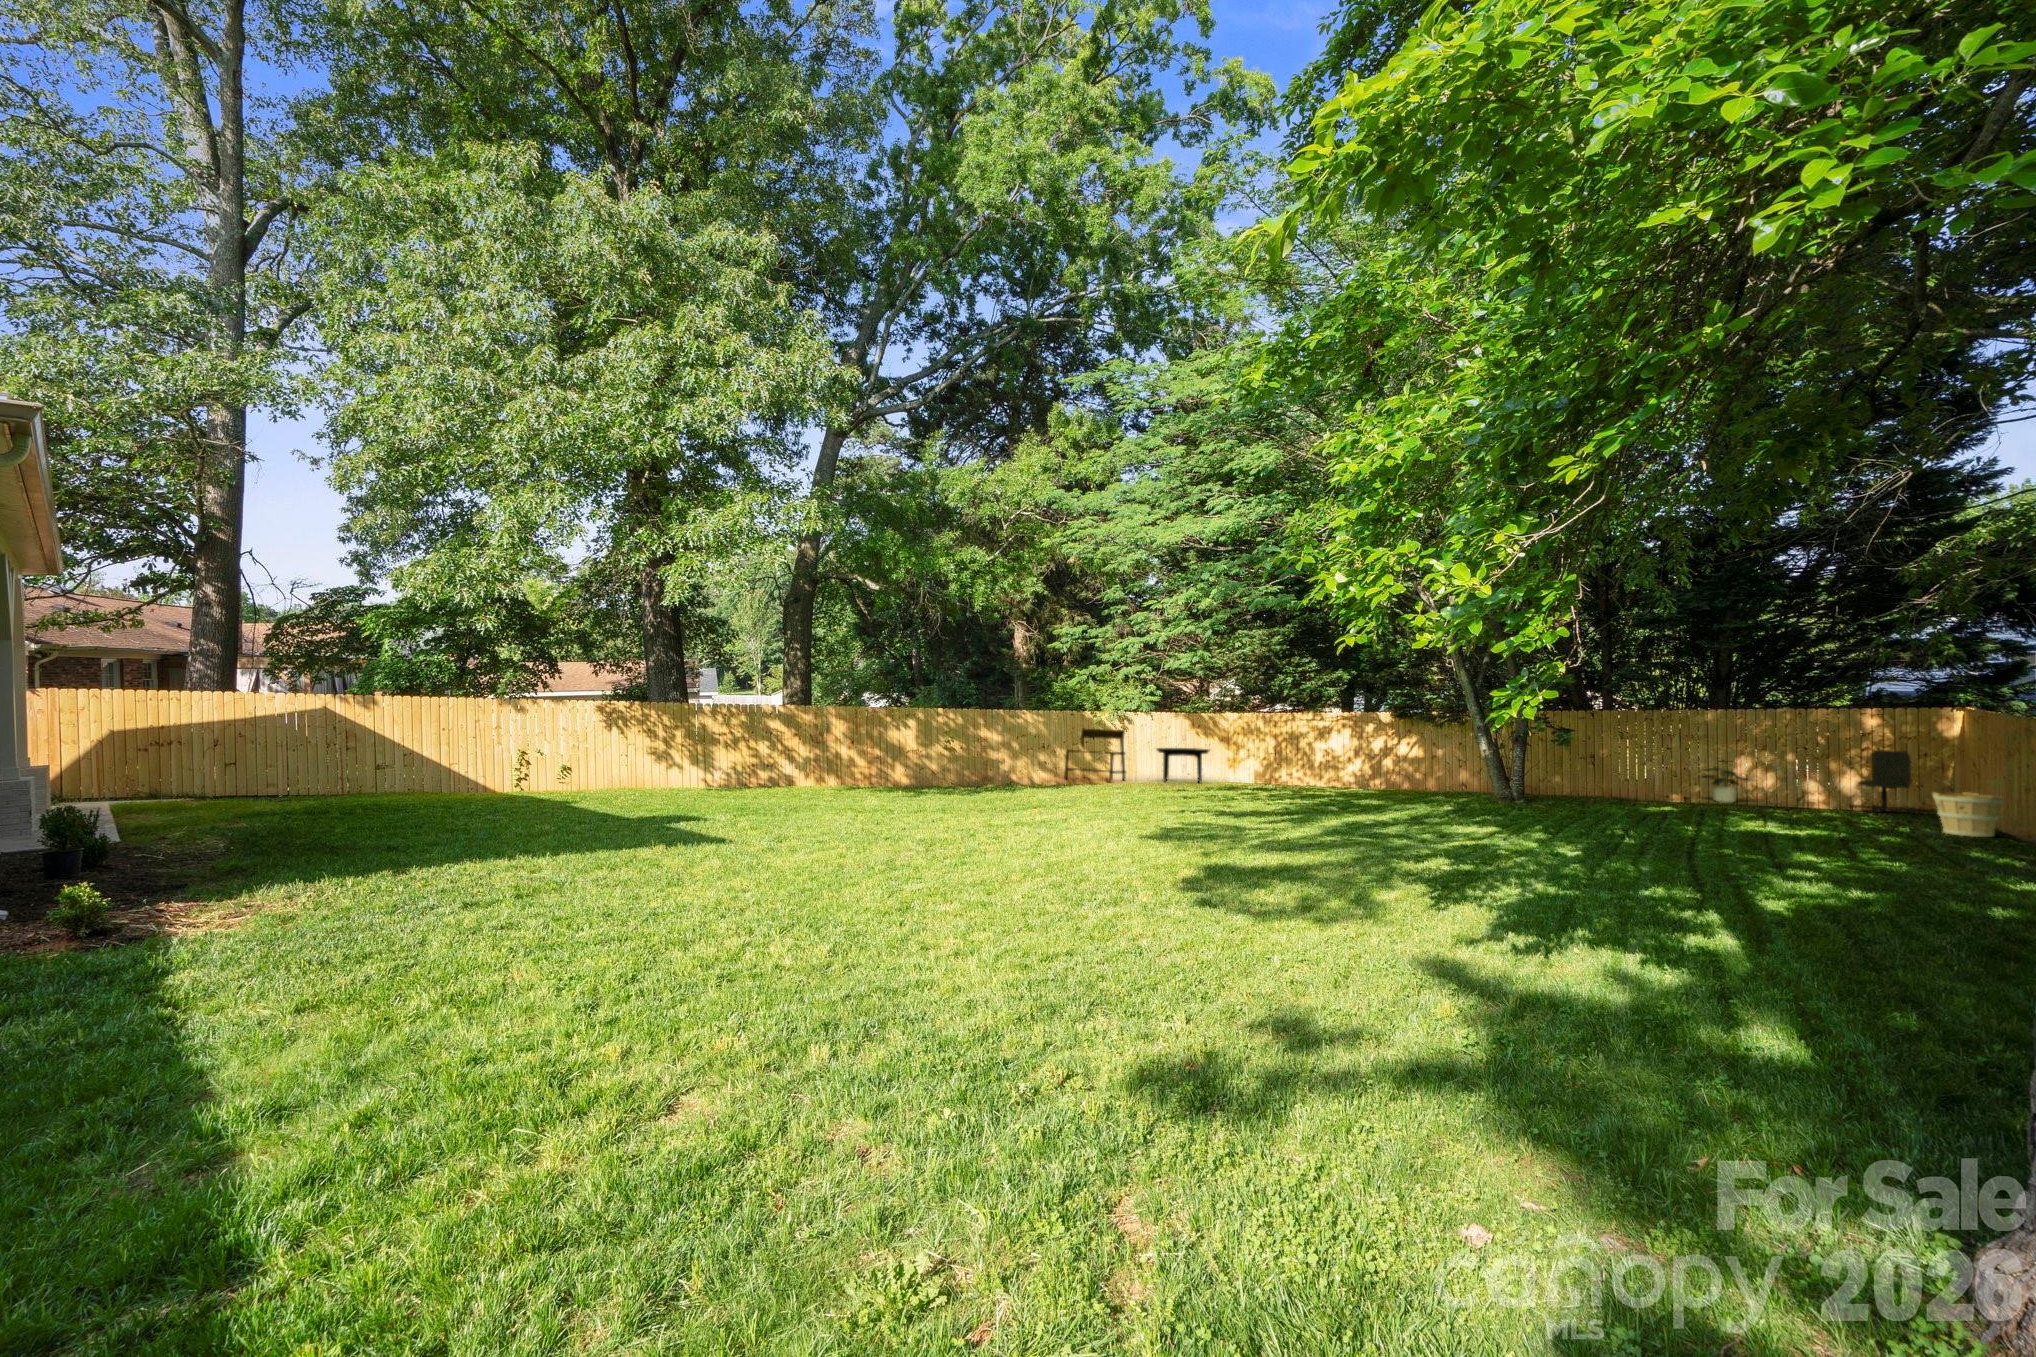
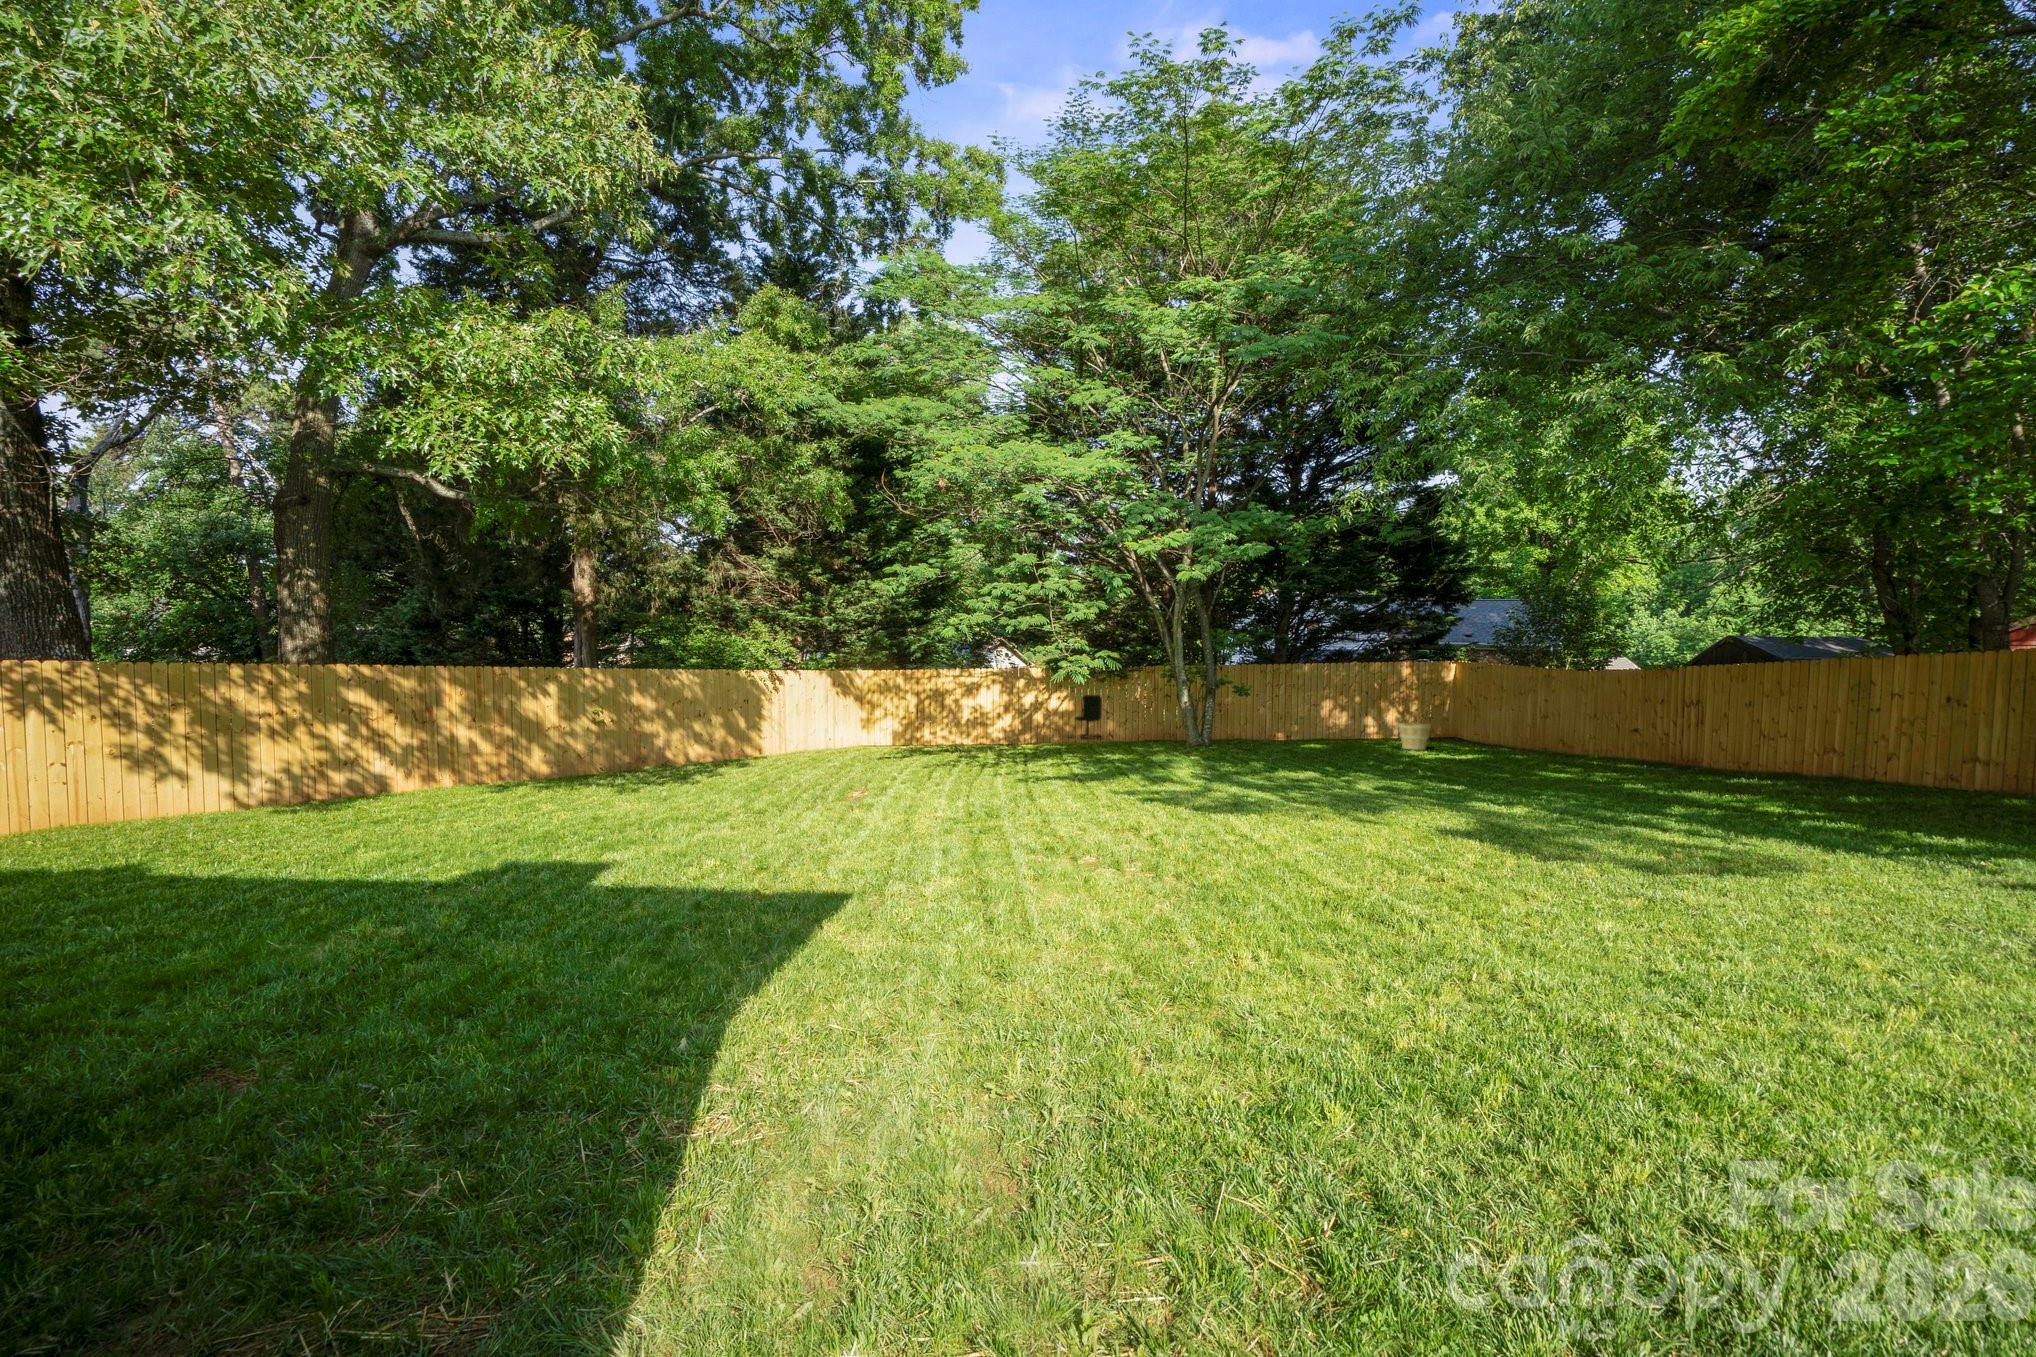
bench: present [1064,728,1126,782] -> none [743,691,812,751]
round table: present [1157,748,1209,783] -> none [837,710,895,747]
chair: present [1850,750,1915,815] -> present [1069,695,1102,738]
potted plant: present [1702,768,1750,803] -> none [1244,711,1275,736]

